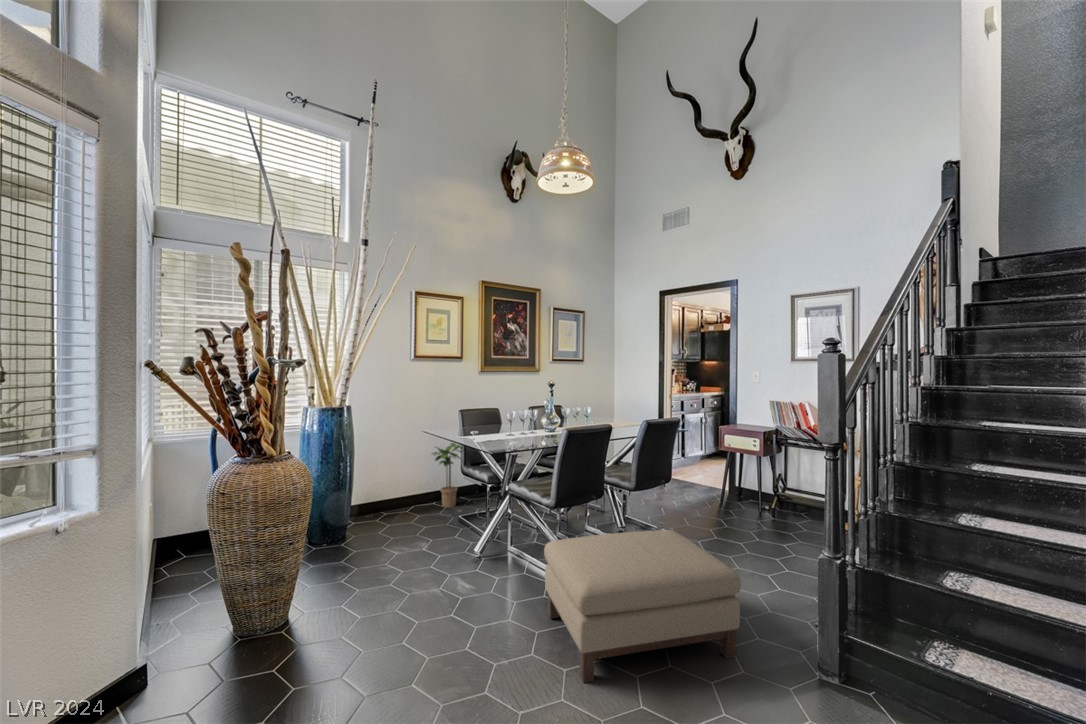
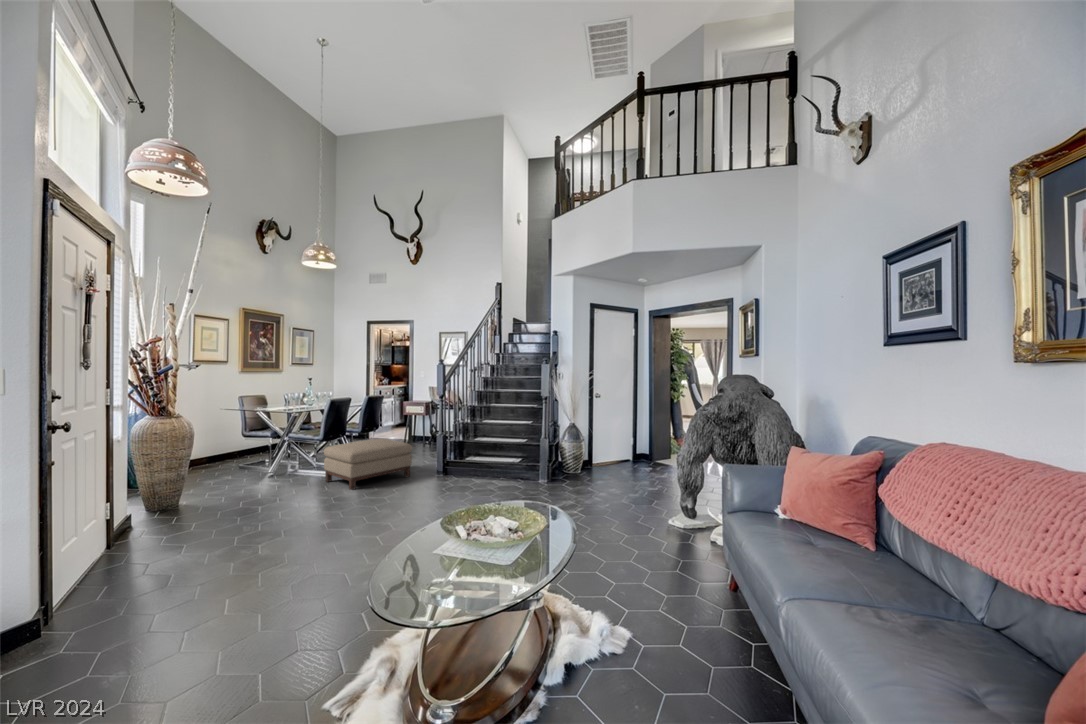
potted plant: present [432,441,463,507] -> none [208,417,237,464]

